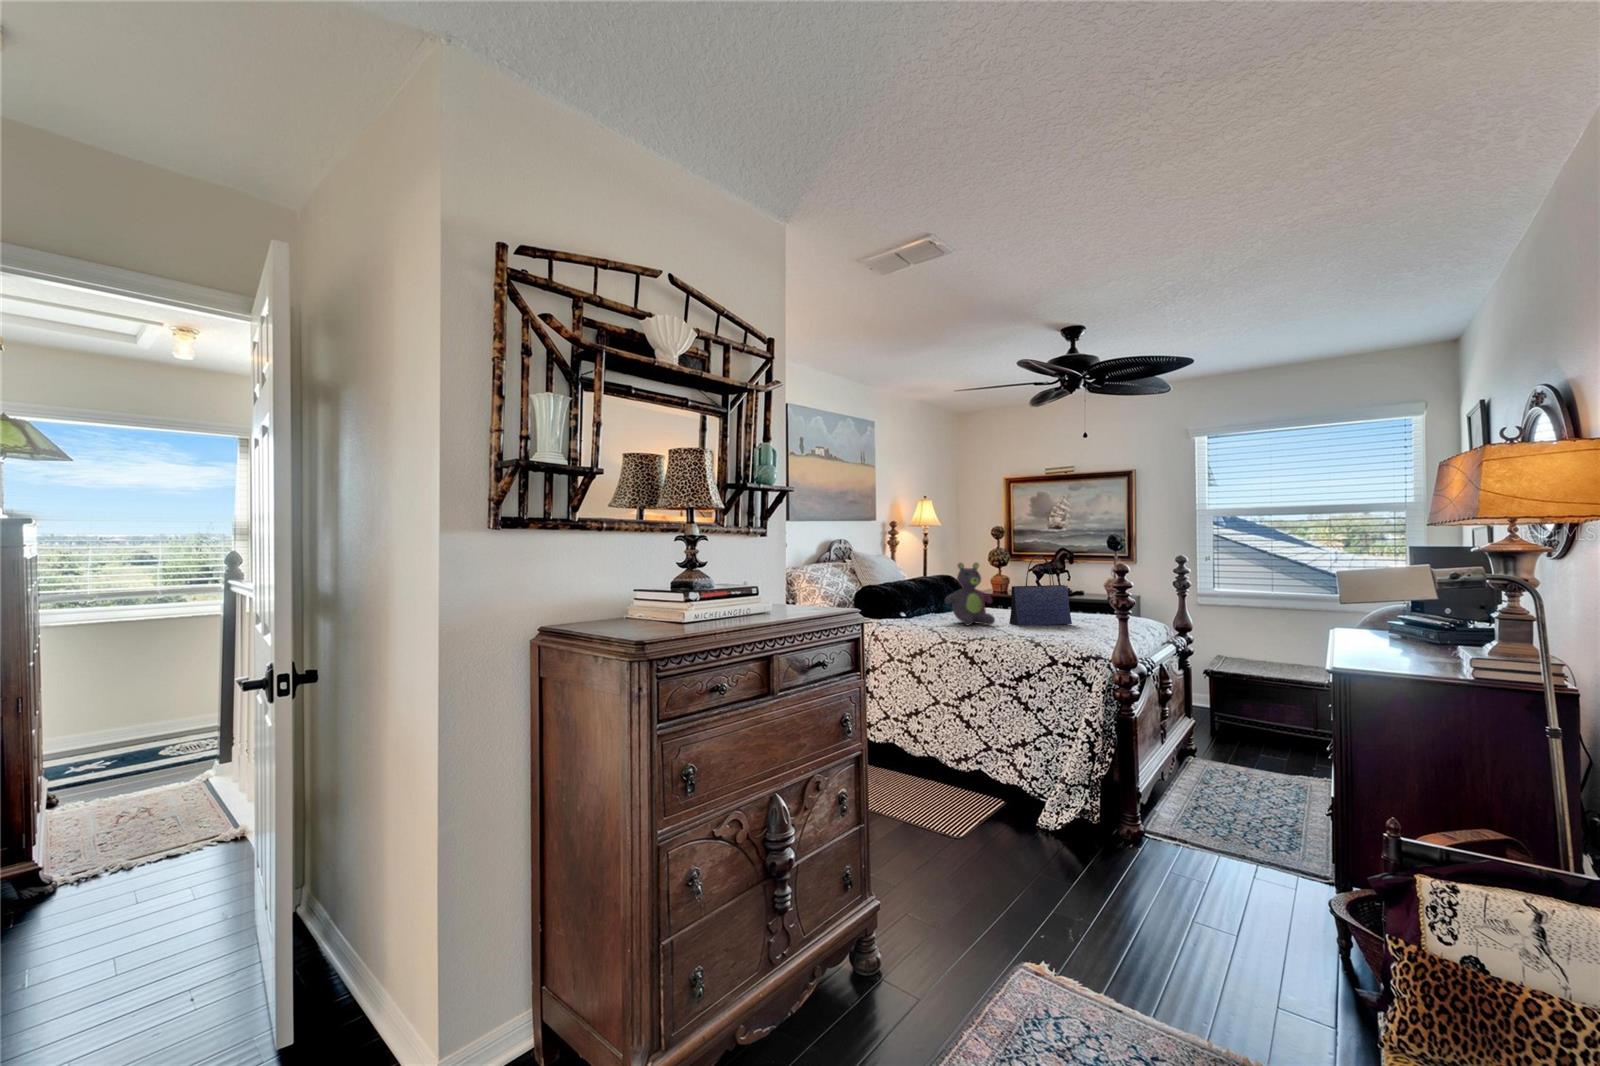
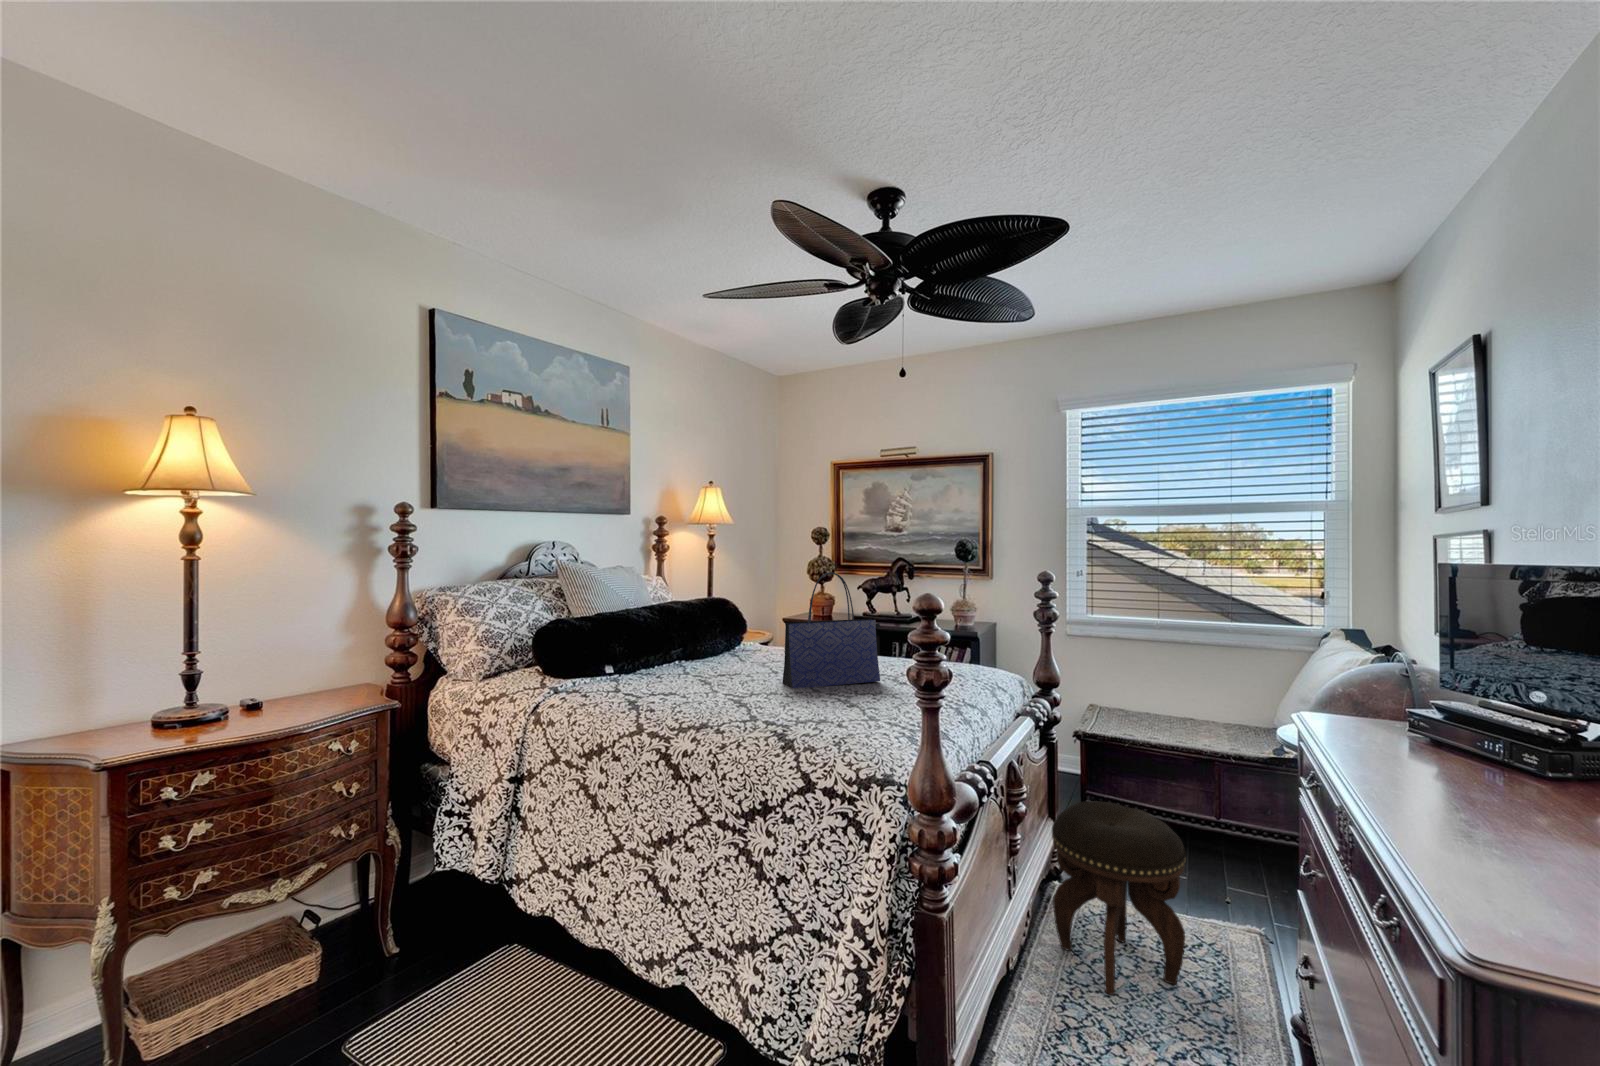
stuffed bear: present [945,563,995,625] -> none [673,583,755,693]
footstool: none [1190,696,1278,800] -> present [1052,801,1186,995]

